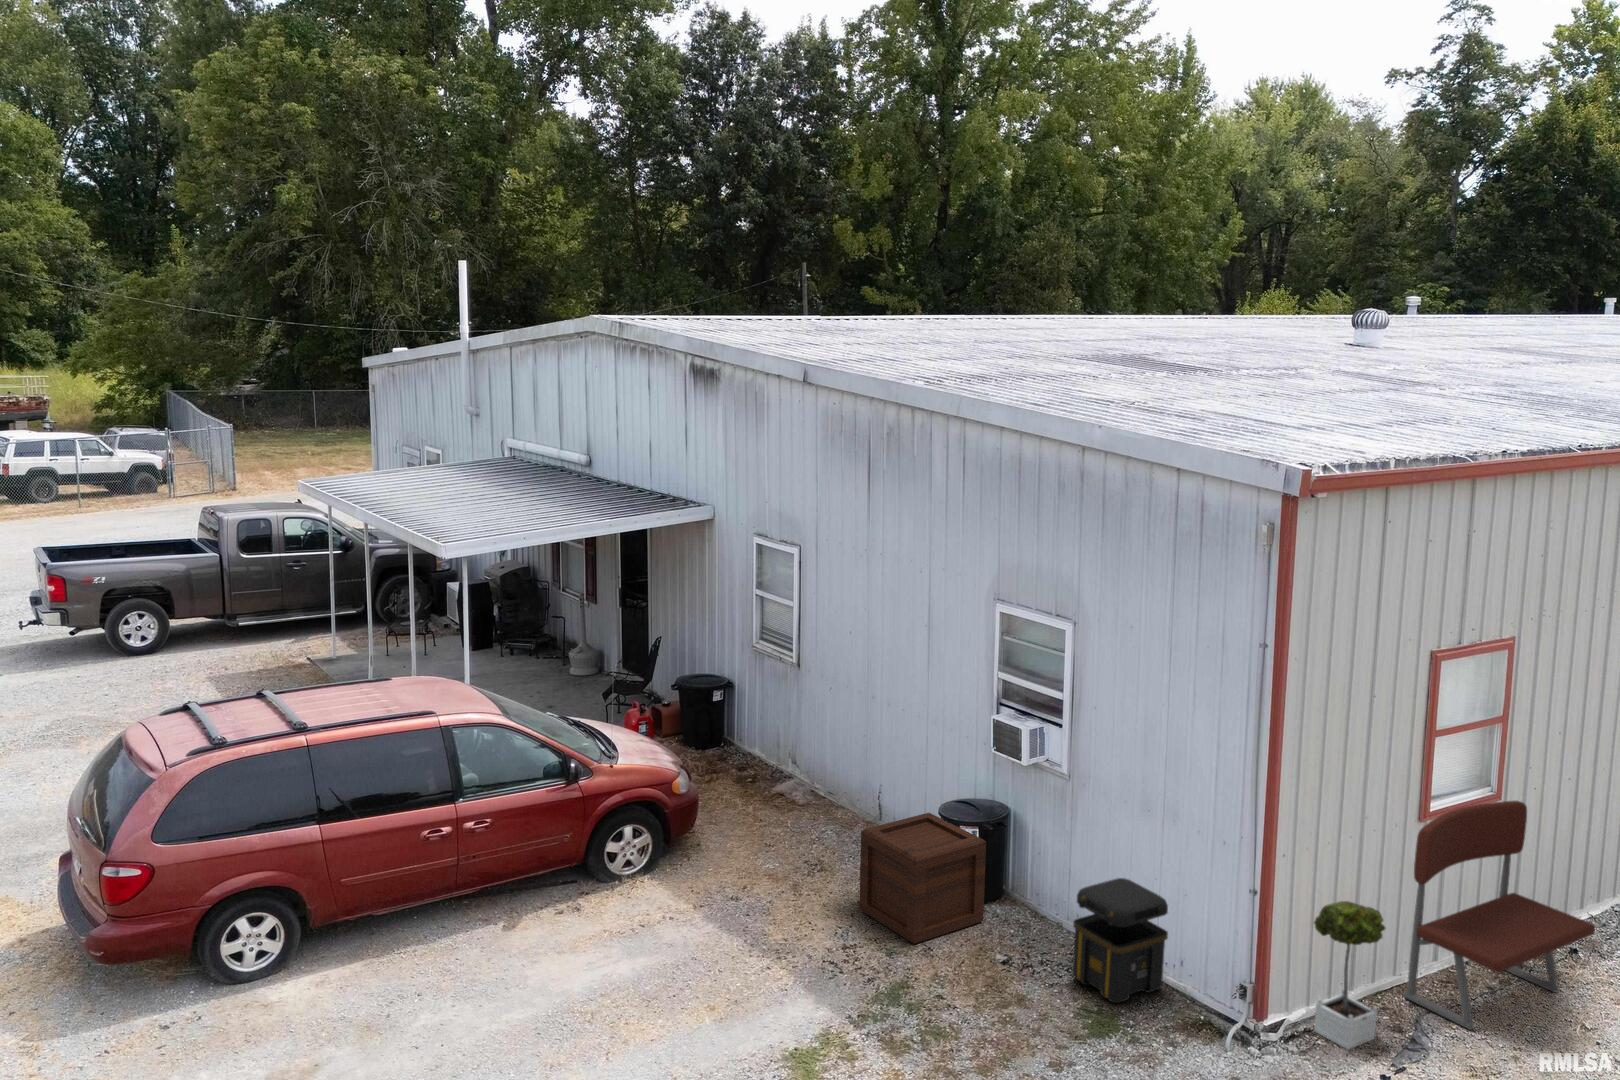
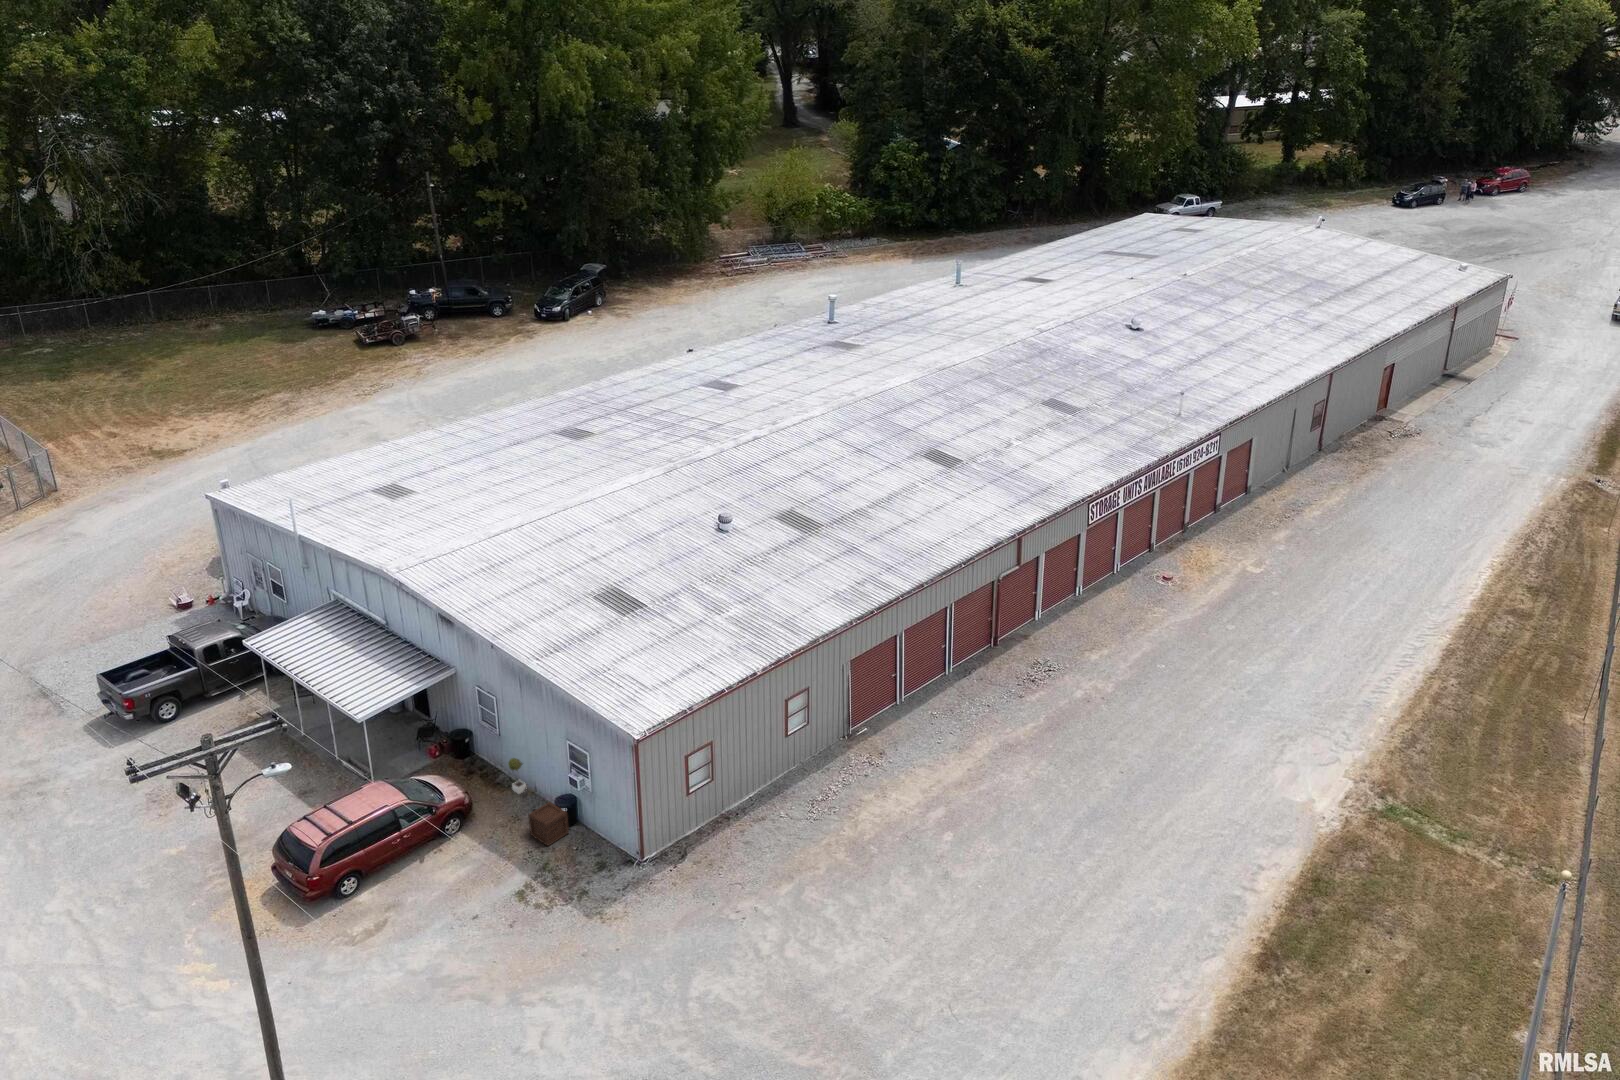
bench: present [1403,801,1595,1030] -> none [682,785,733,851]
toolbox: present [1073,878,1168,1003] -> none [592,823,619,859]
potted tree: present [1314,901,1385,1049] -> present [508,758,526,794]

